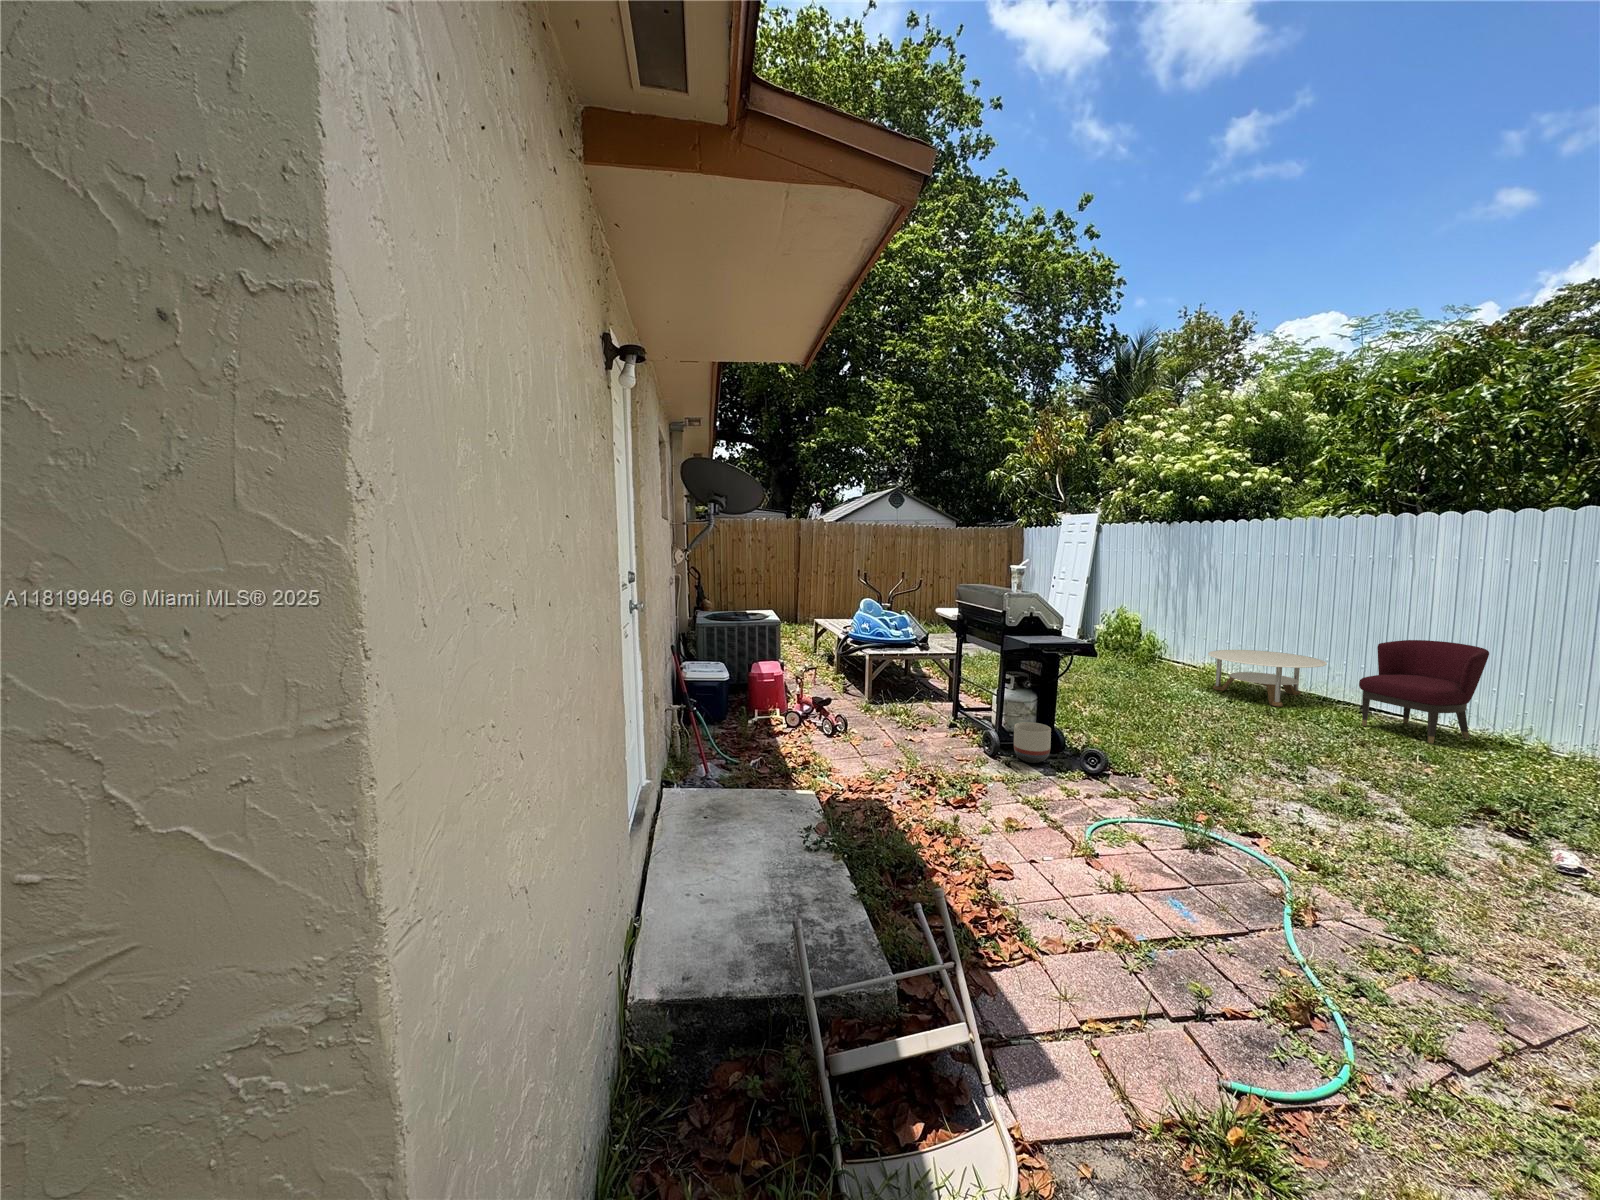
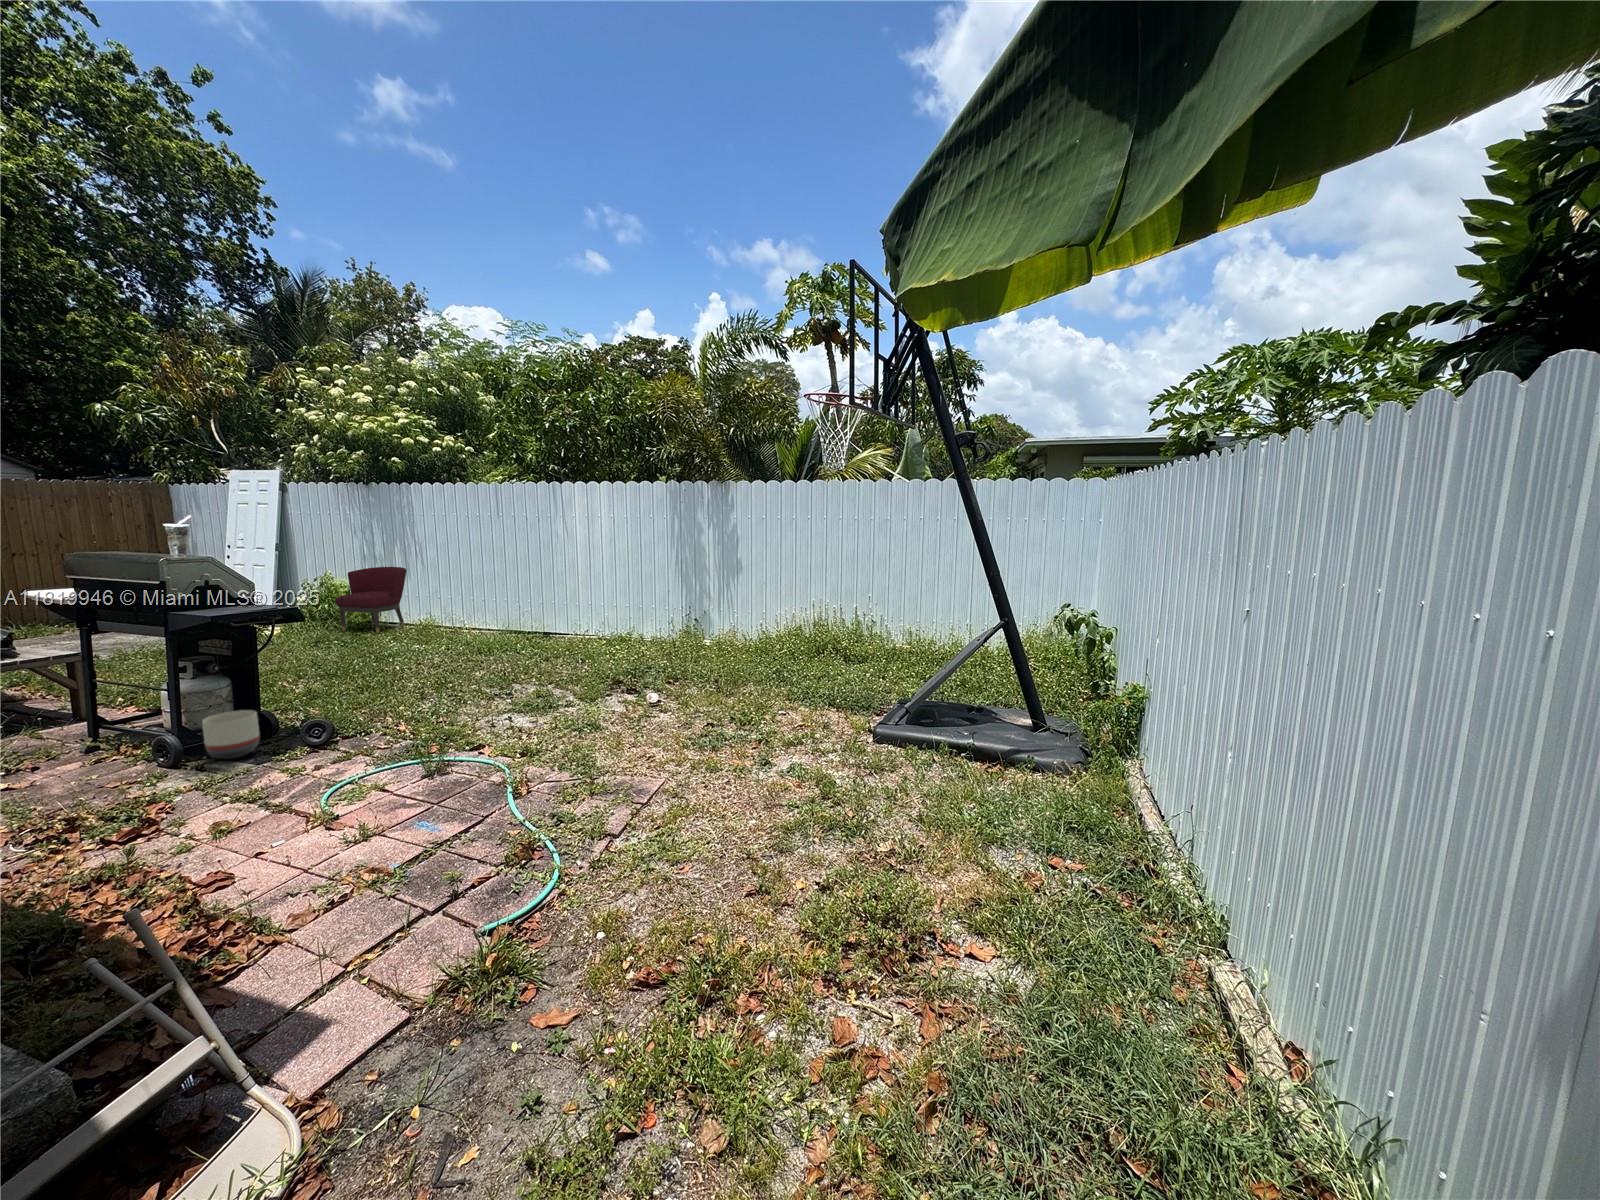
chair: present [1359,640,1489,743] -> present [335,567,407,633]
round table: present [1208,650,1327,707] -> none [422,599,517,645]

